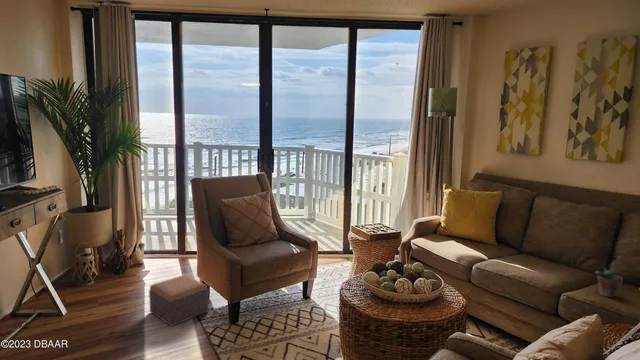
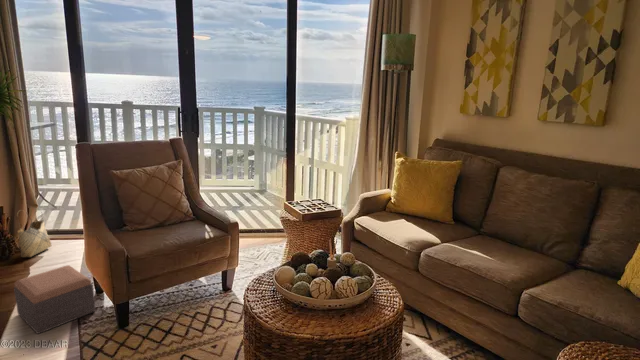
woven basket: none [132,232,154,271] -> present [18,220,51,257]
succulent plant: present [595,264,623,297] -> none [568,252,603,296]

